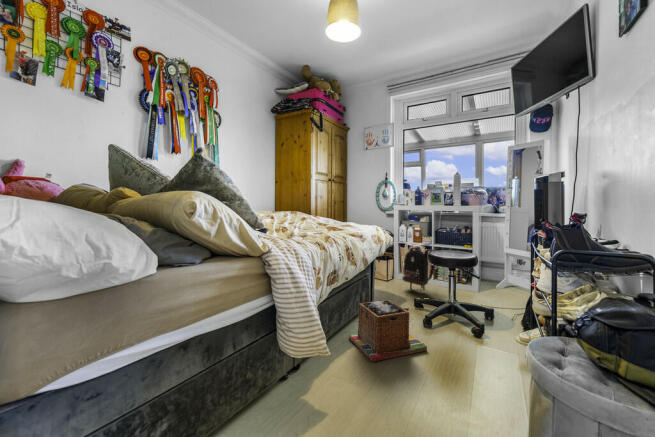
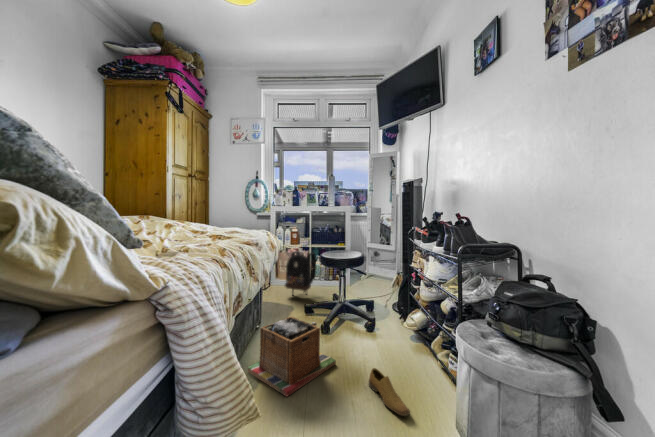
shoe: none [453,359,485,408] -> present [369,368,410,416]

